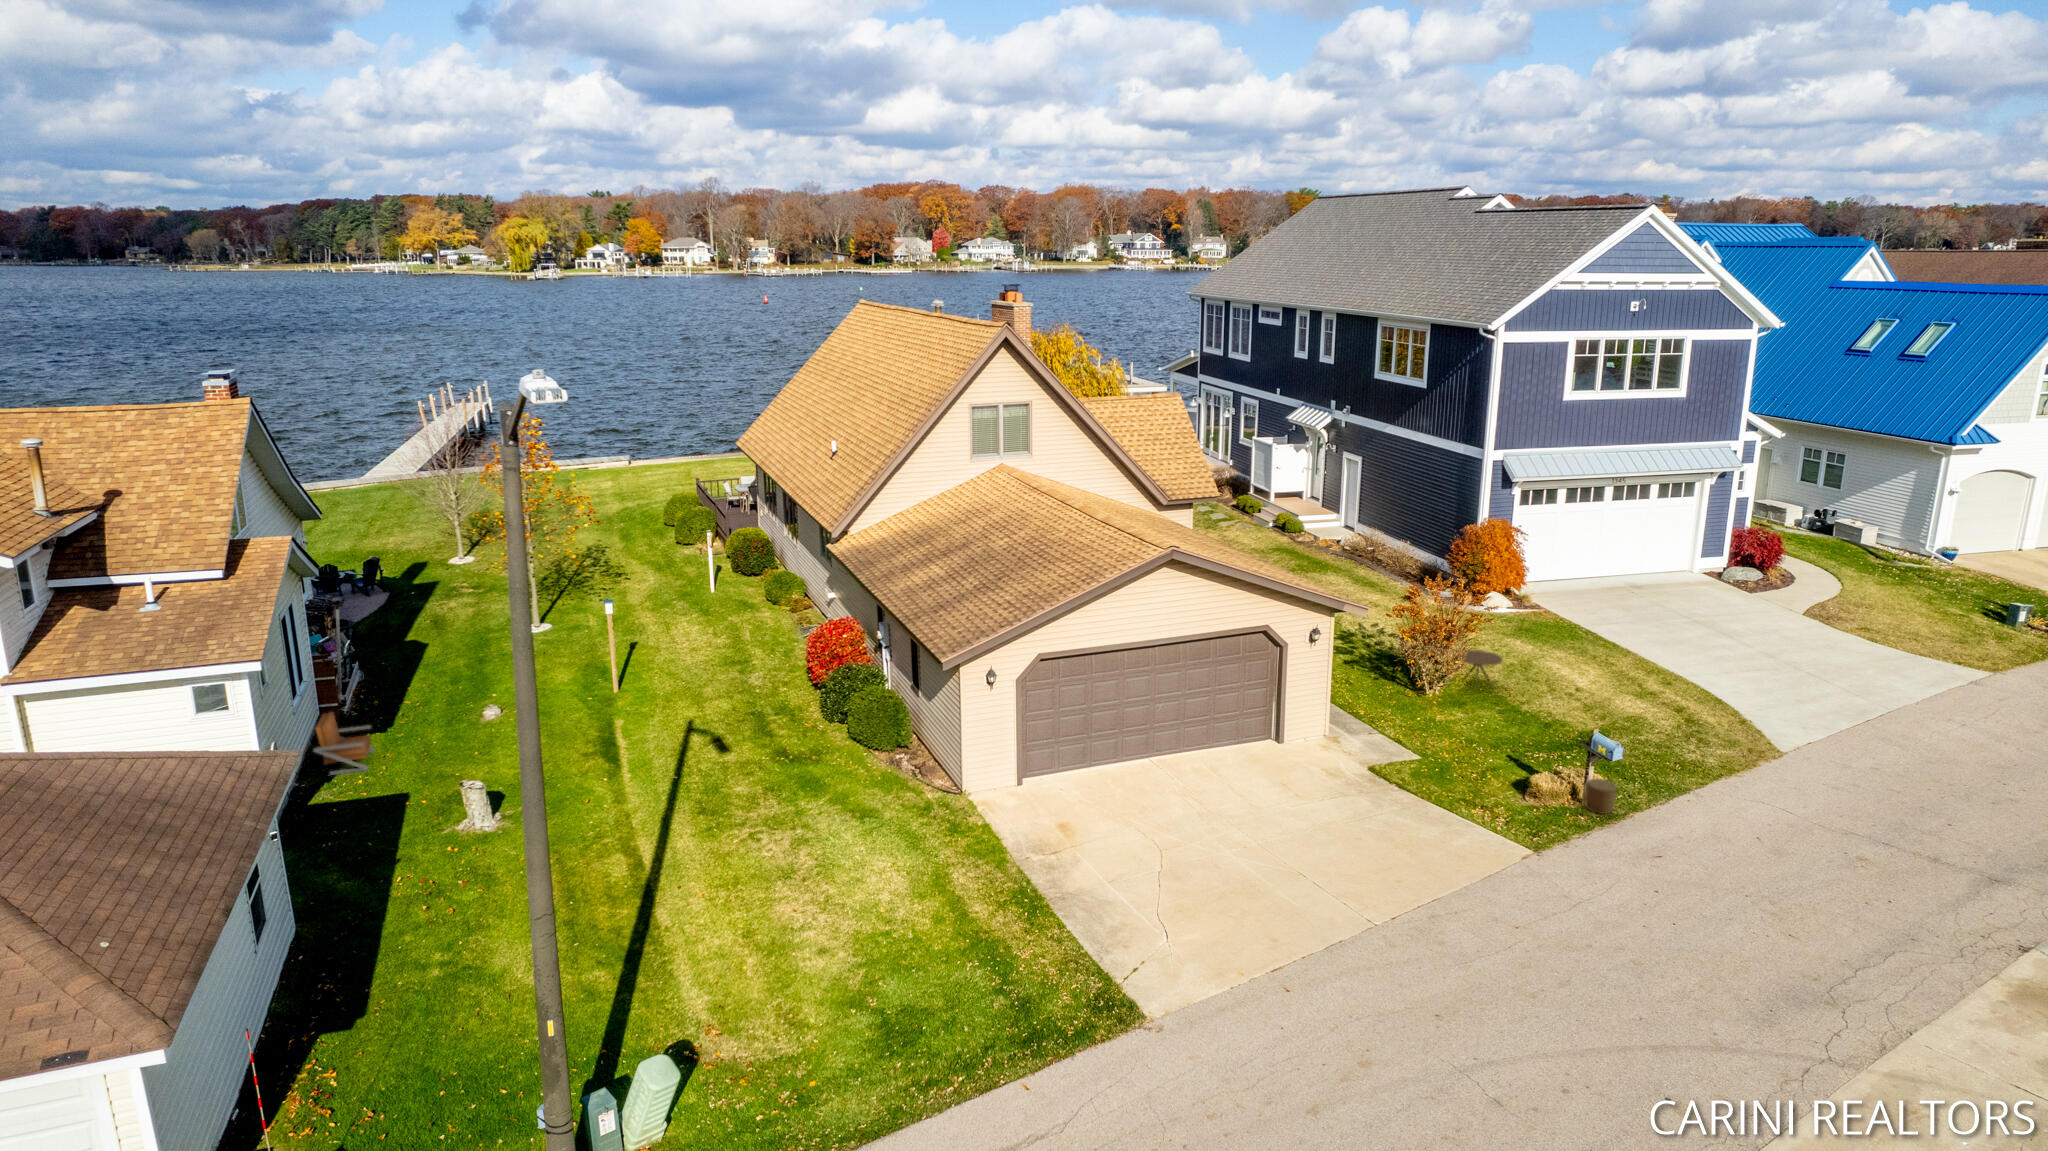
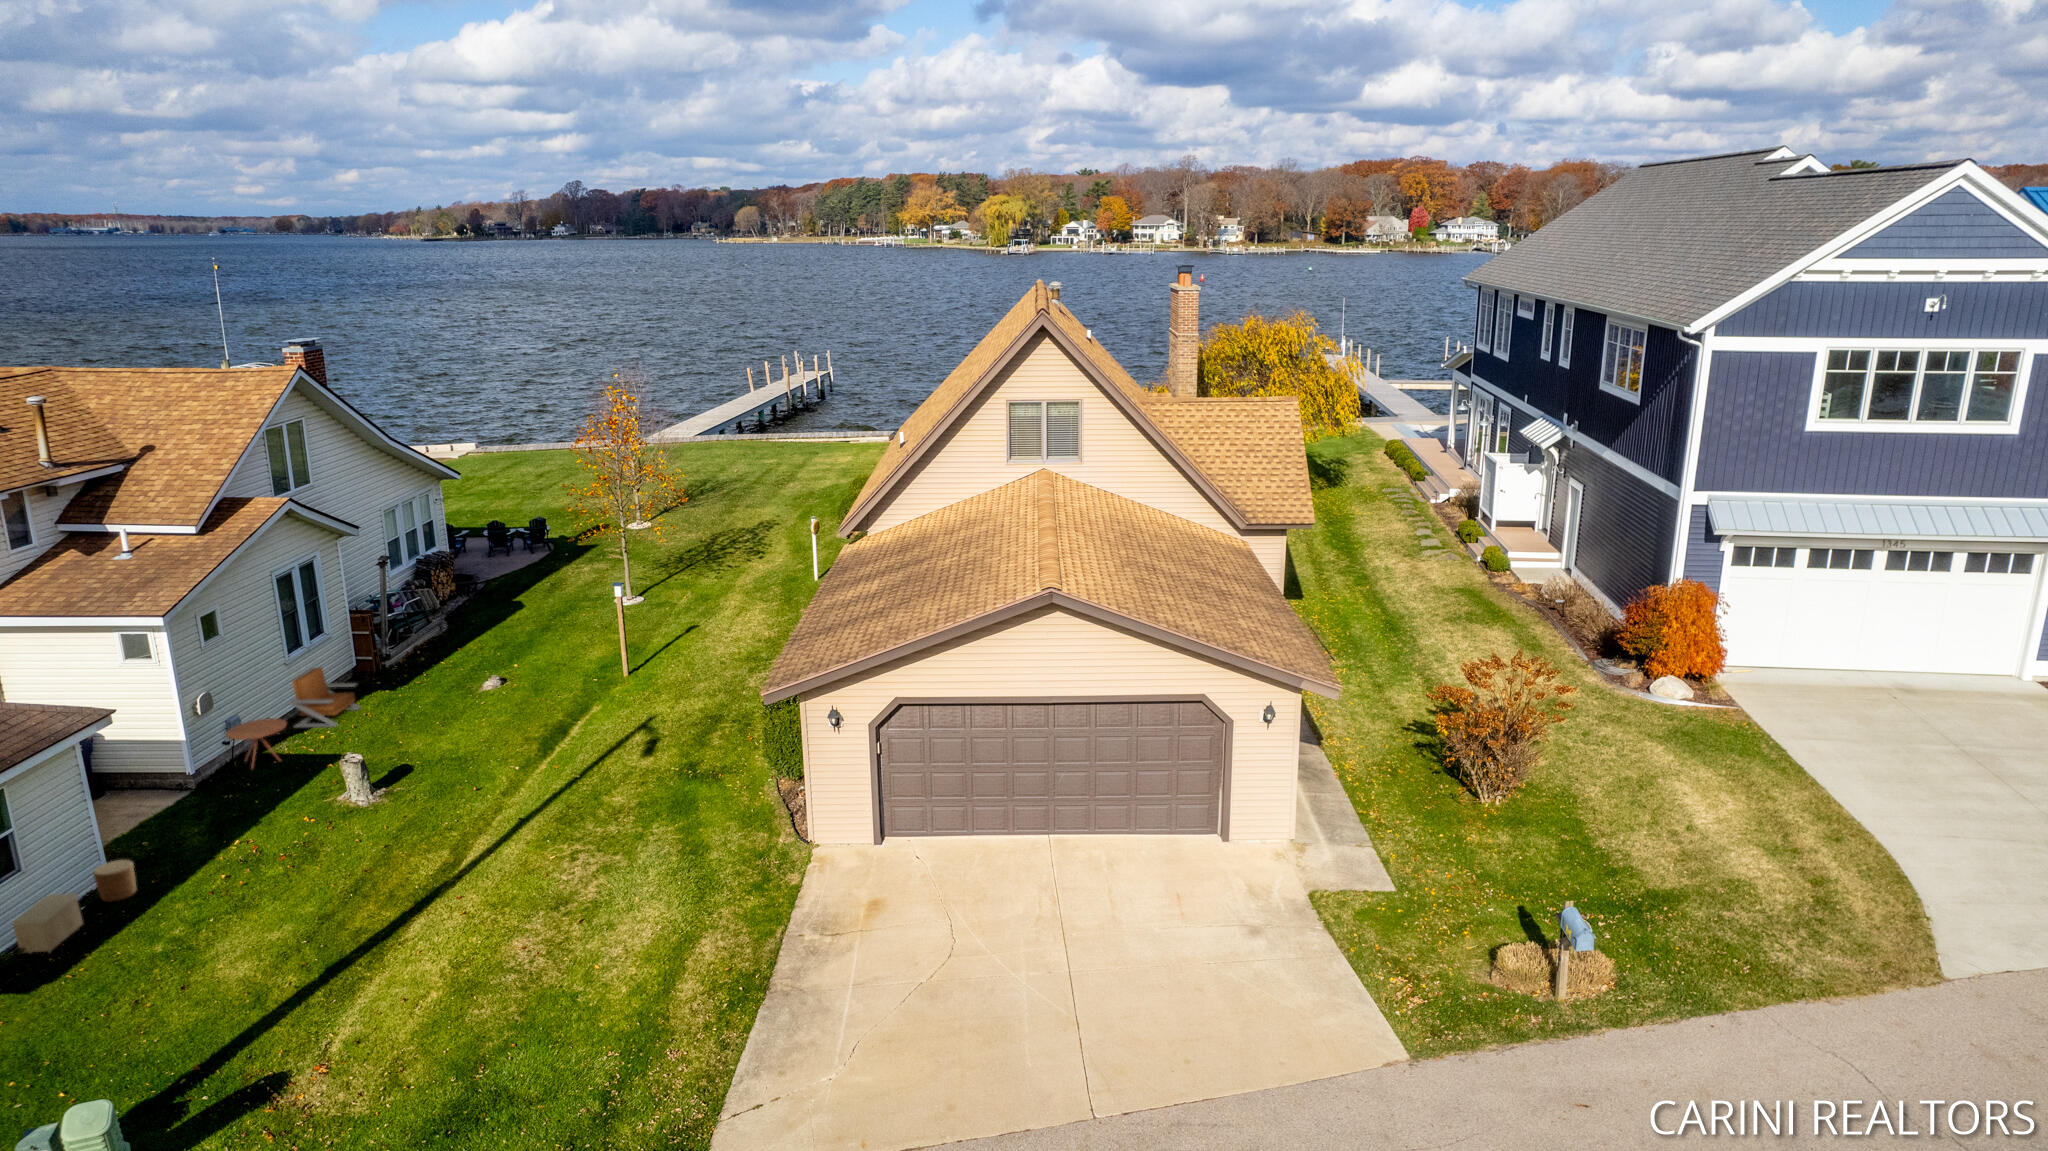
round table: present [1463,650,1502,685] -> present [226,718,287,768]
woven basket: present [1585,779,1617,814] -> present [93,860,136,902]
storage bench: none [274,937,318,1003] -> present [13,893,83,953]

